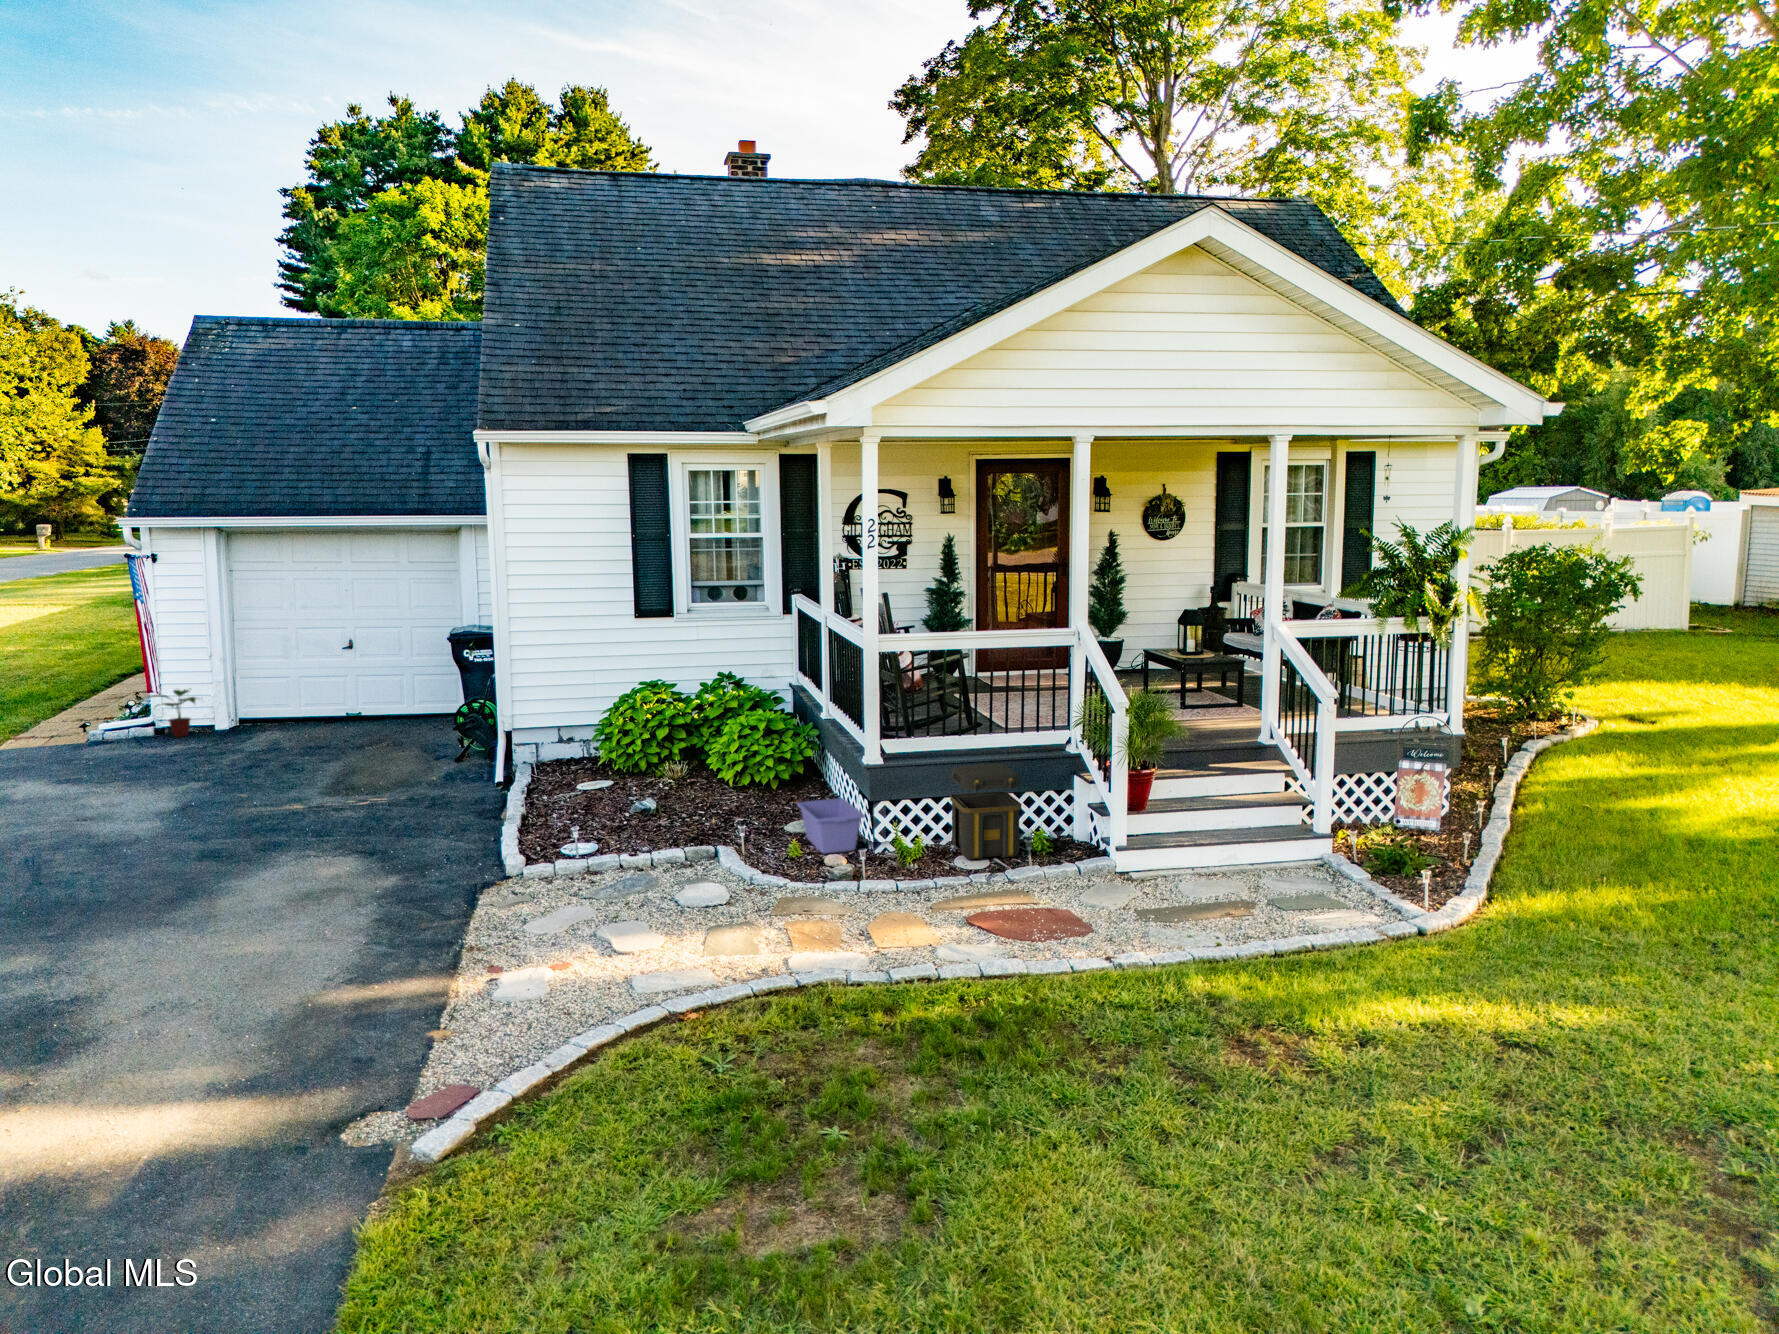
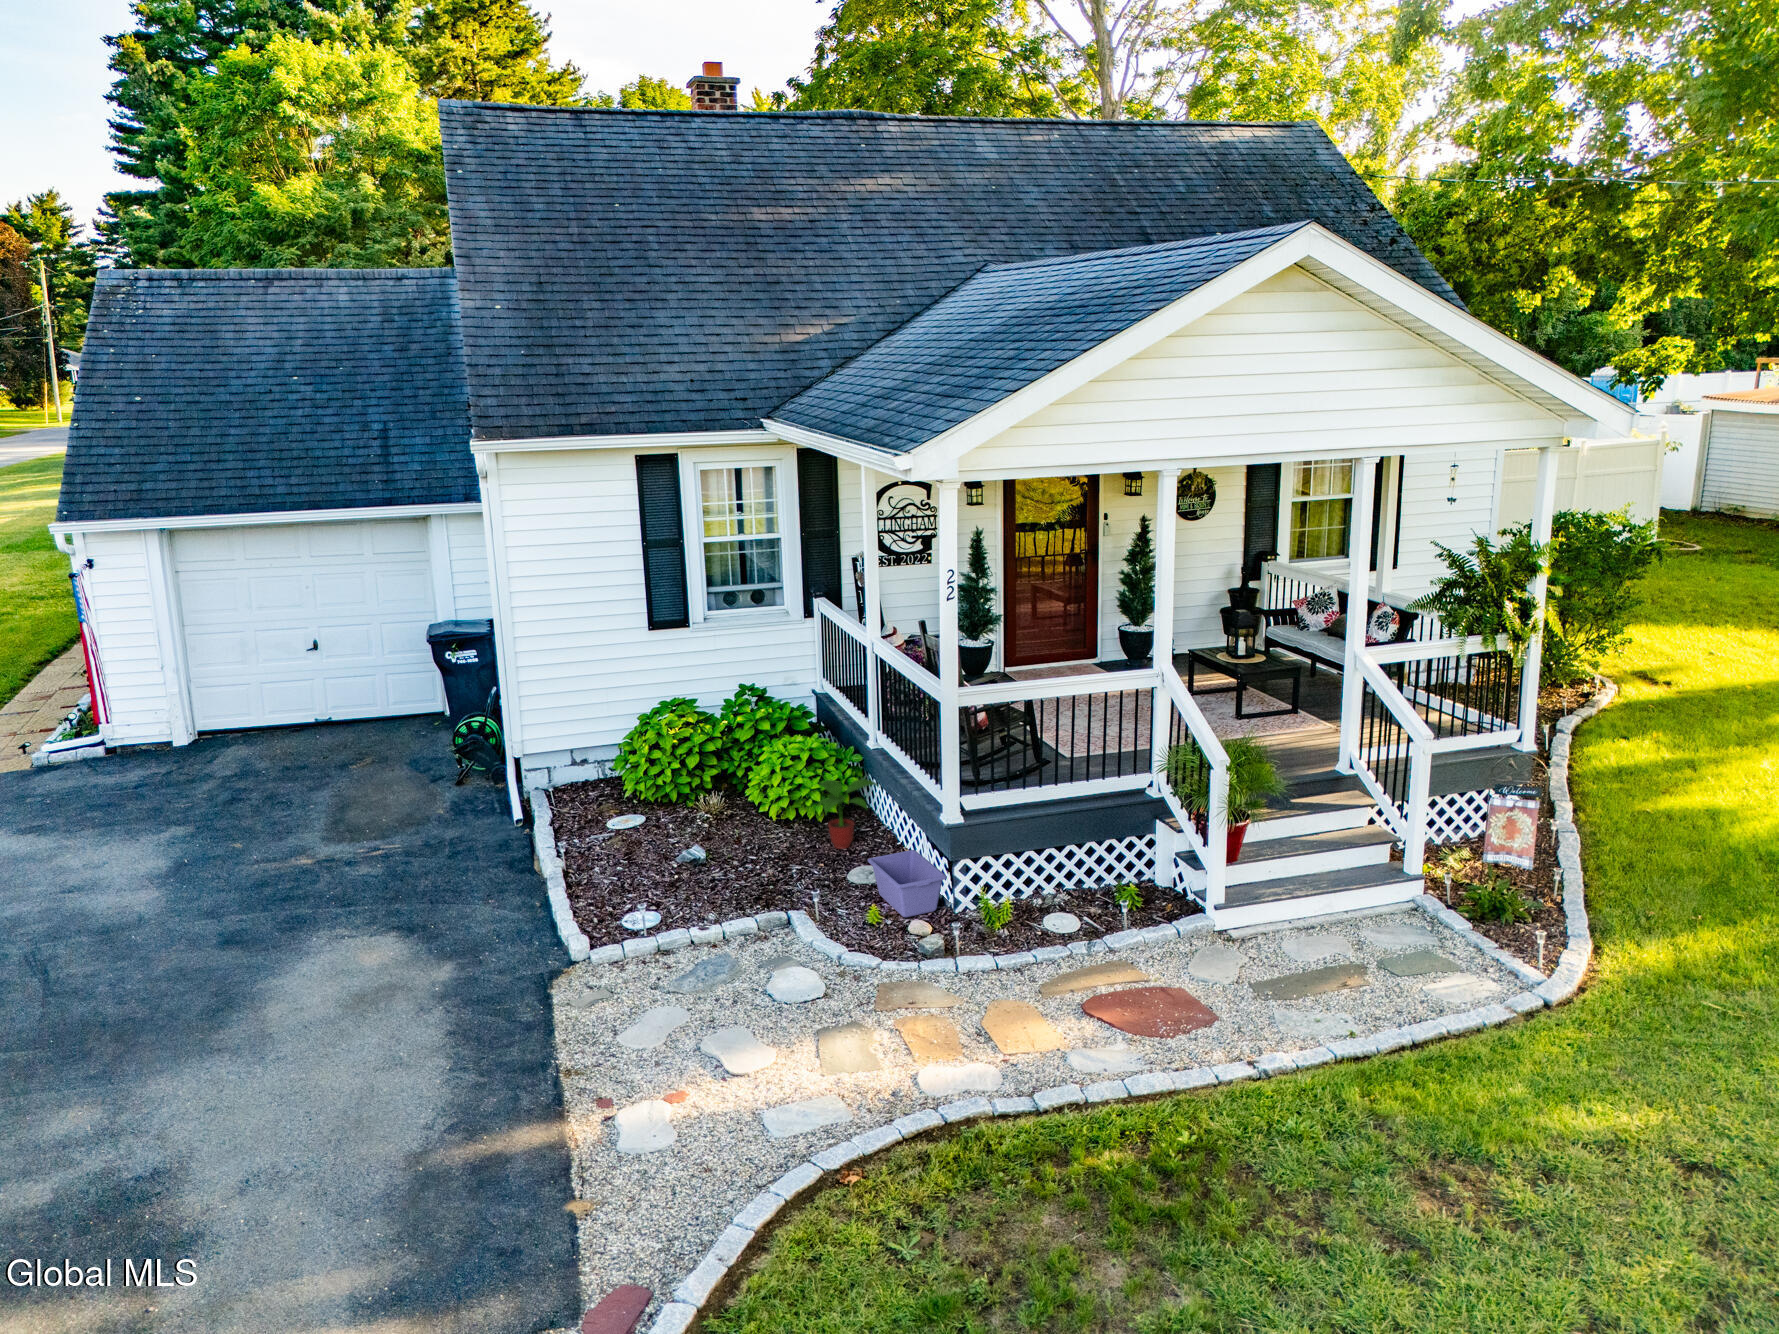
potted plant: present [146,688,196,737] -> present [818,779,878,849]
toolbox: present [950,764,1022,860] -> none [1033,815,1111,920]

